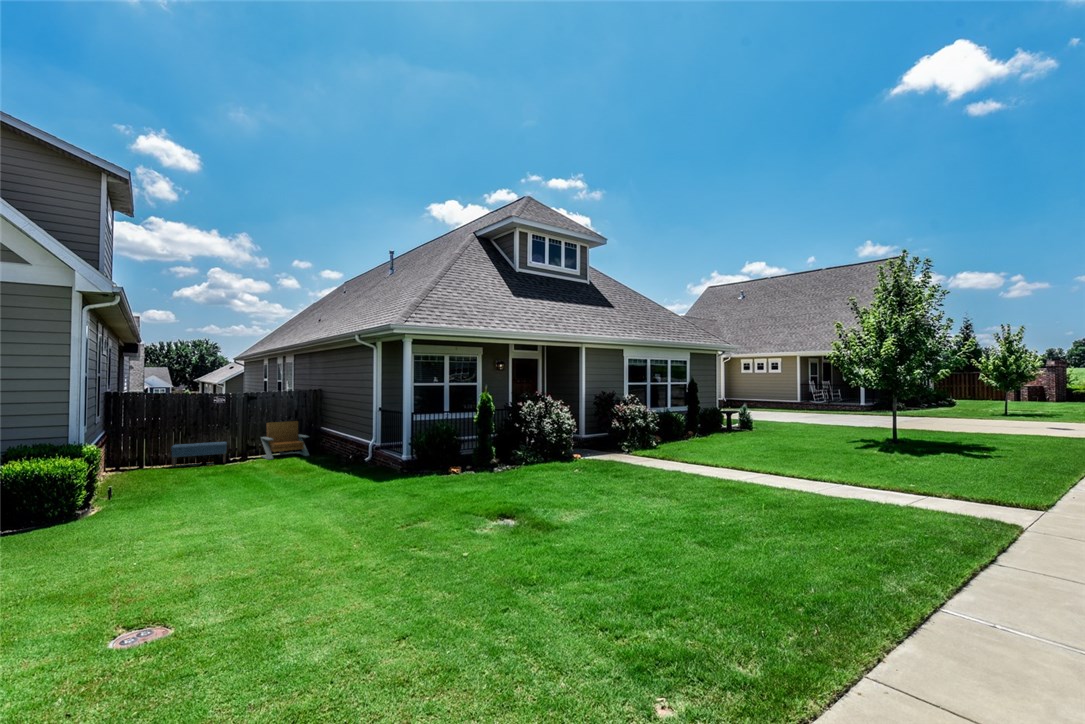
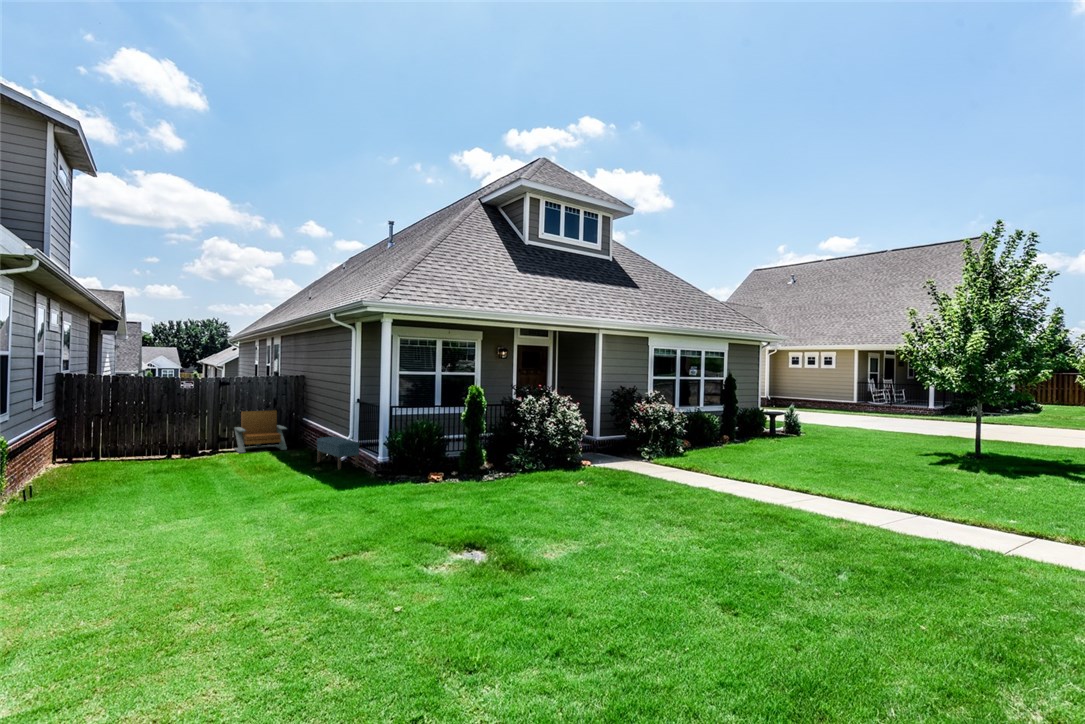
bench: present [171,442,227,467] -> present [317,436,360,469]

